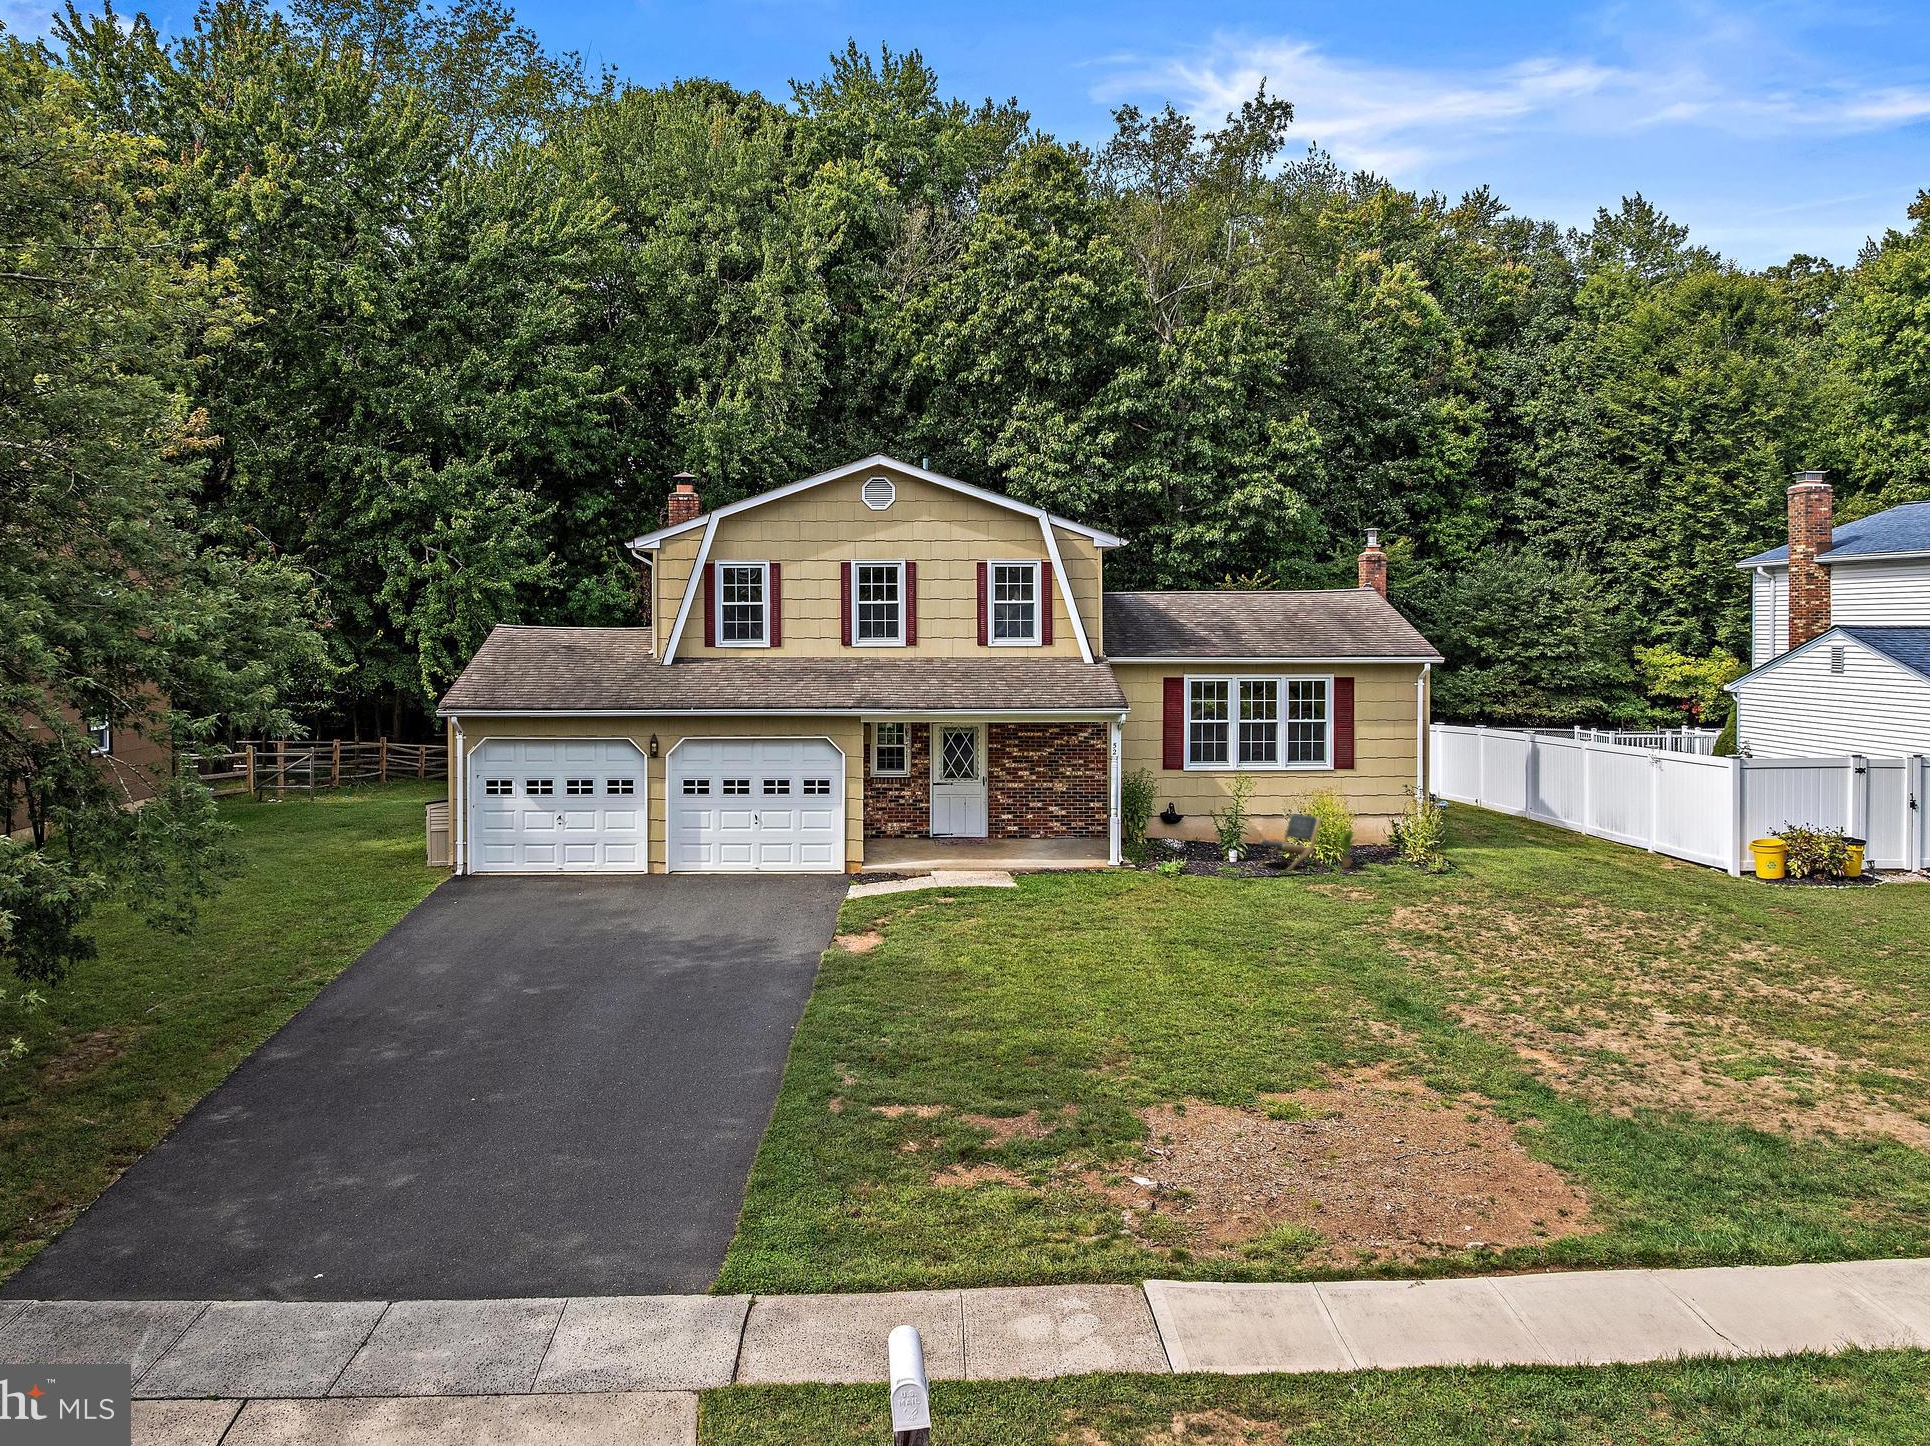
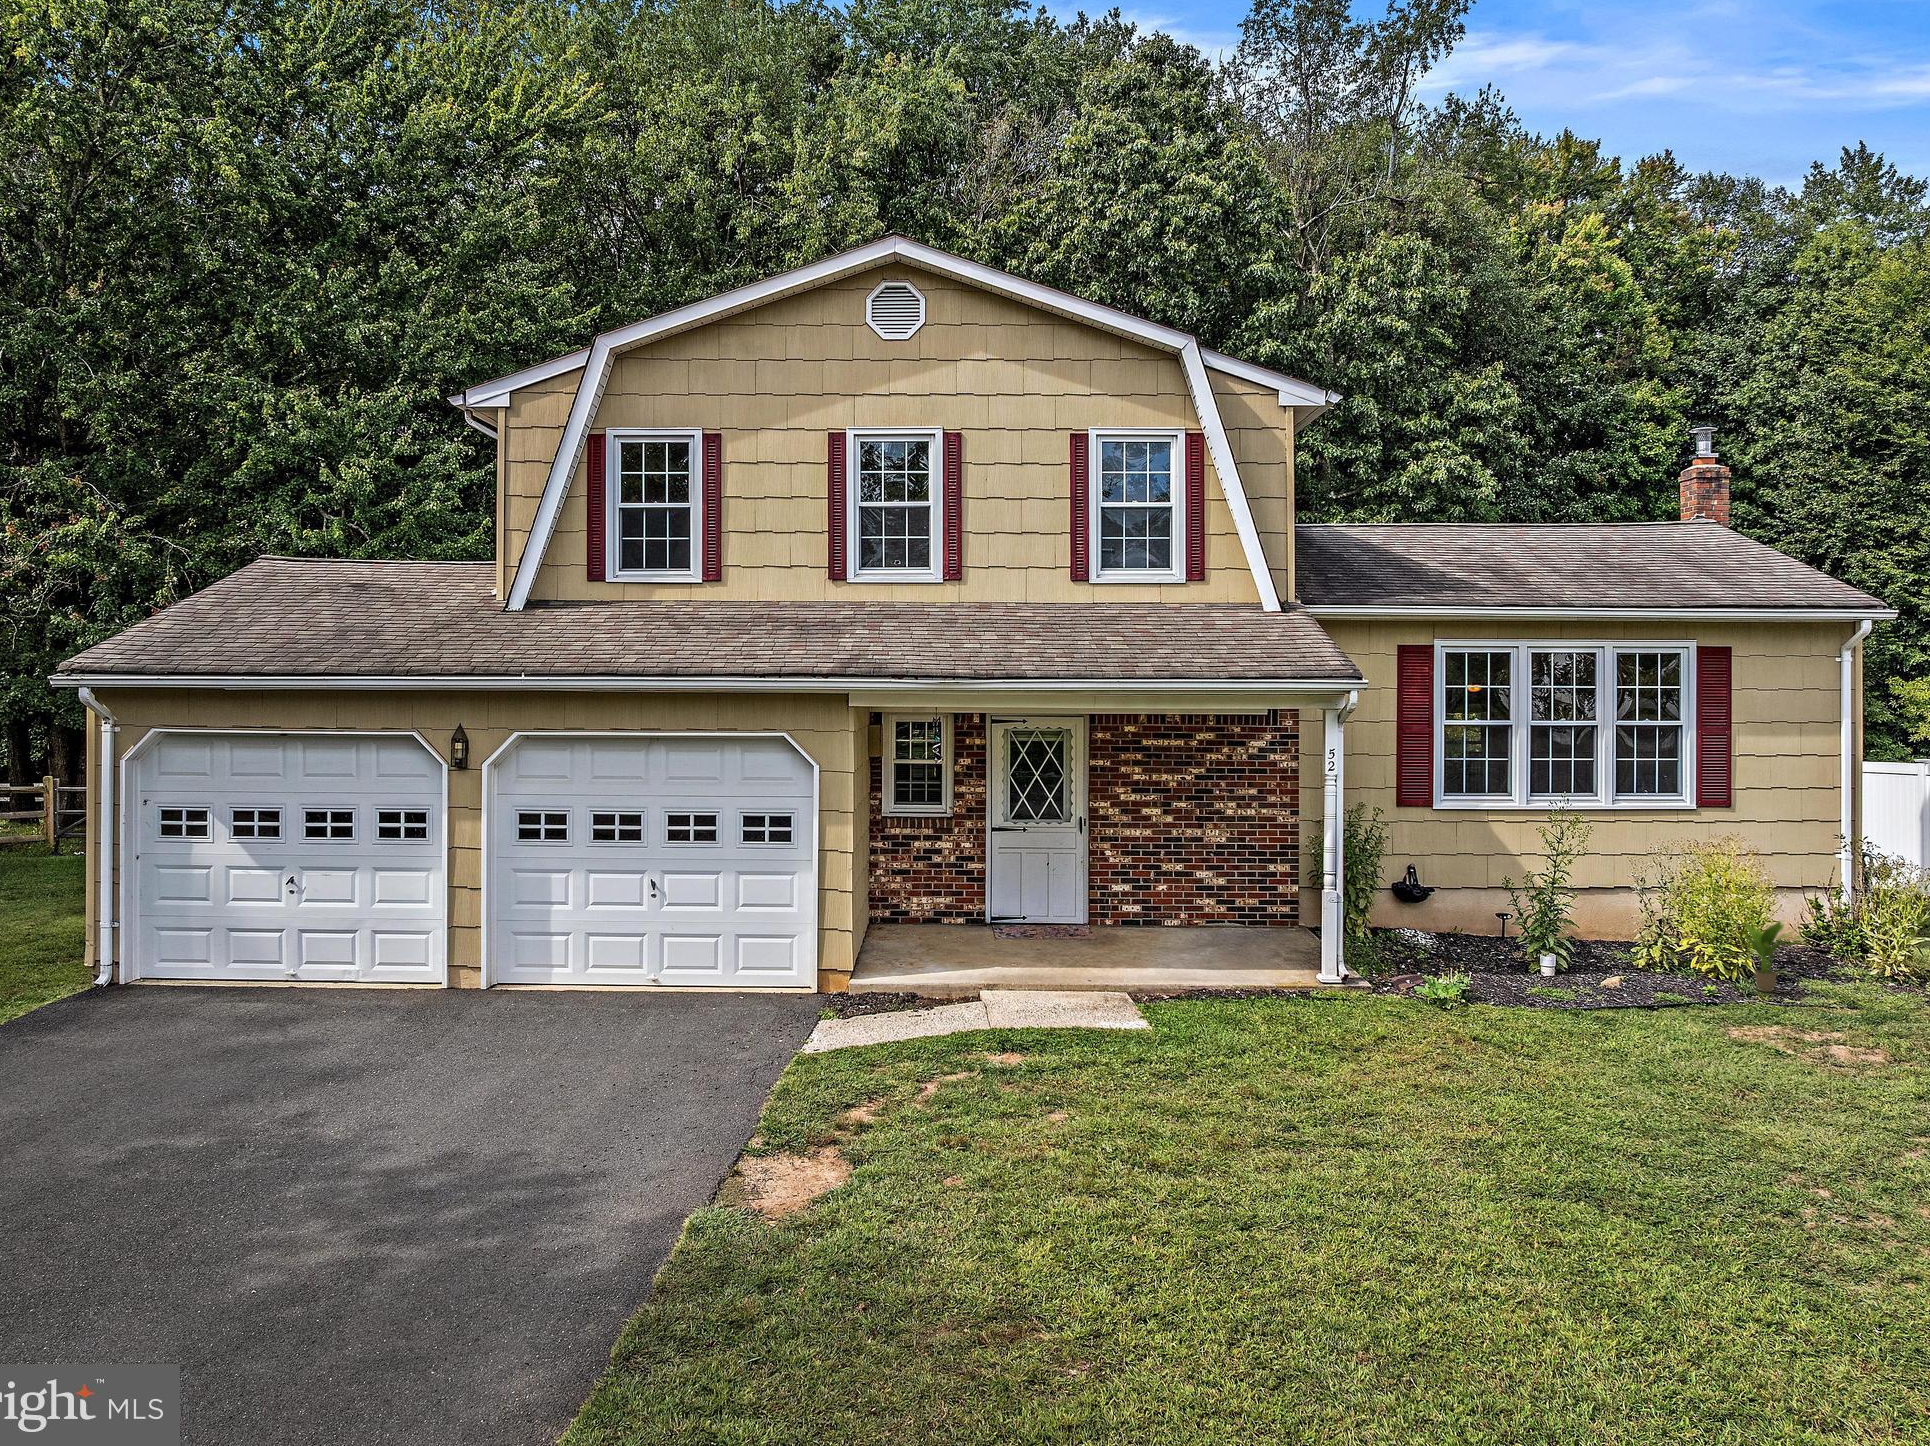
lounge chair: present [1259,814,1322,870] -> none [1592,886,1715,996]

